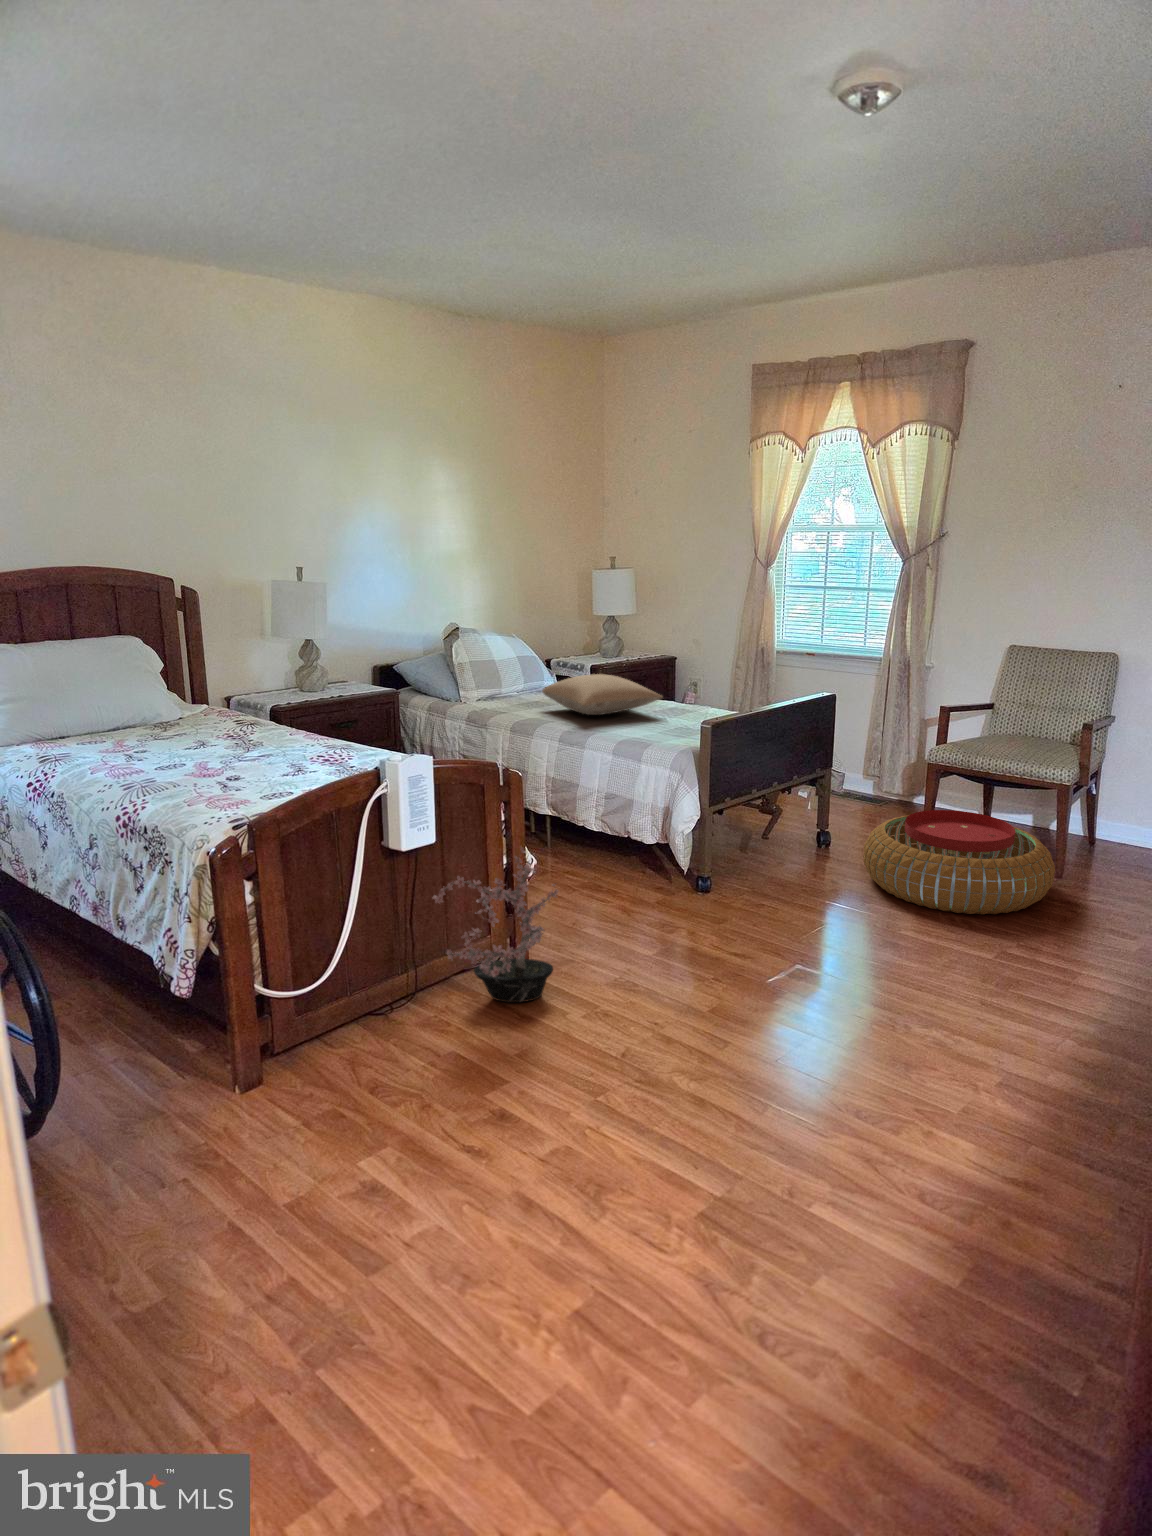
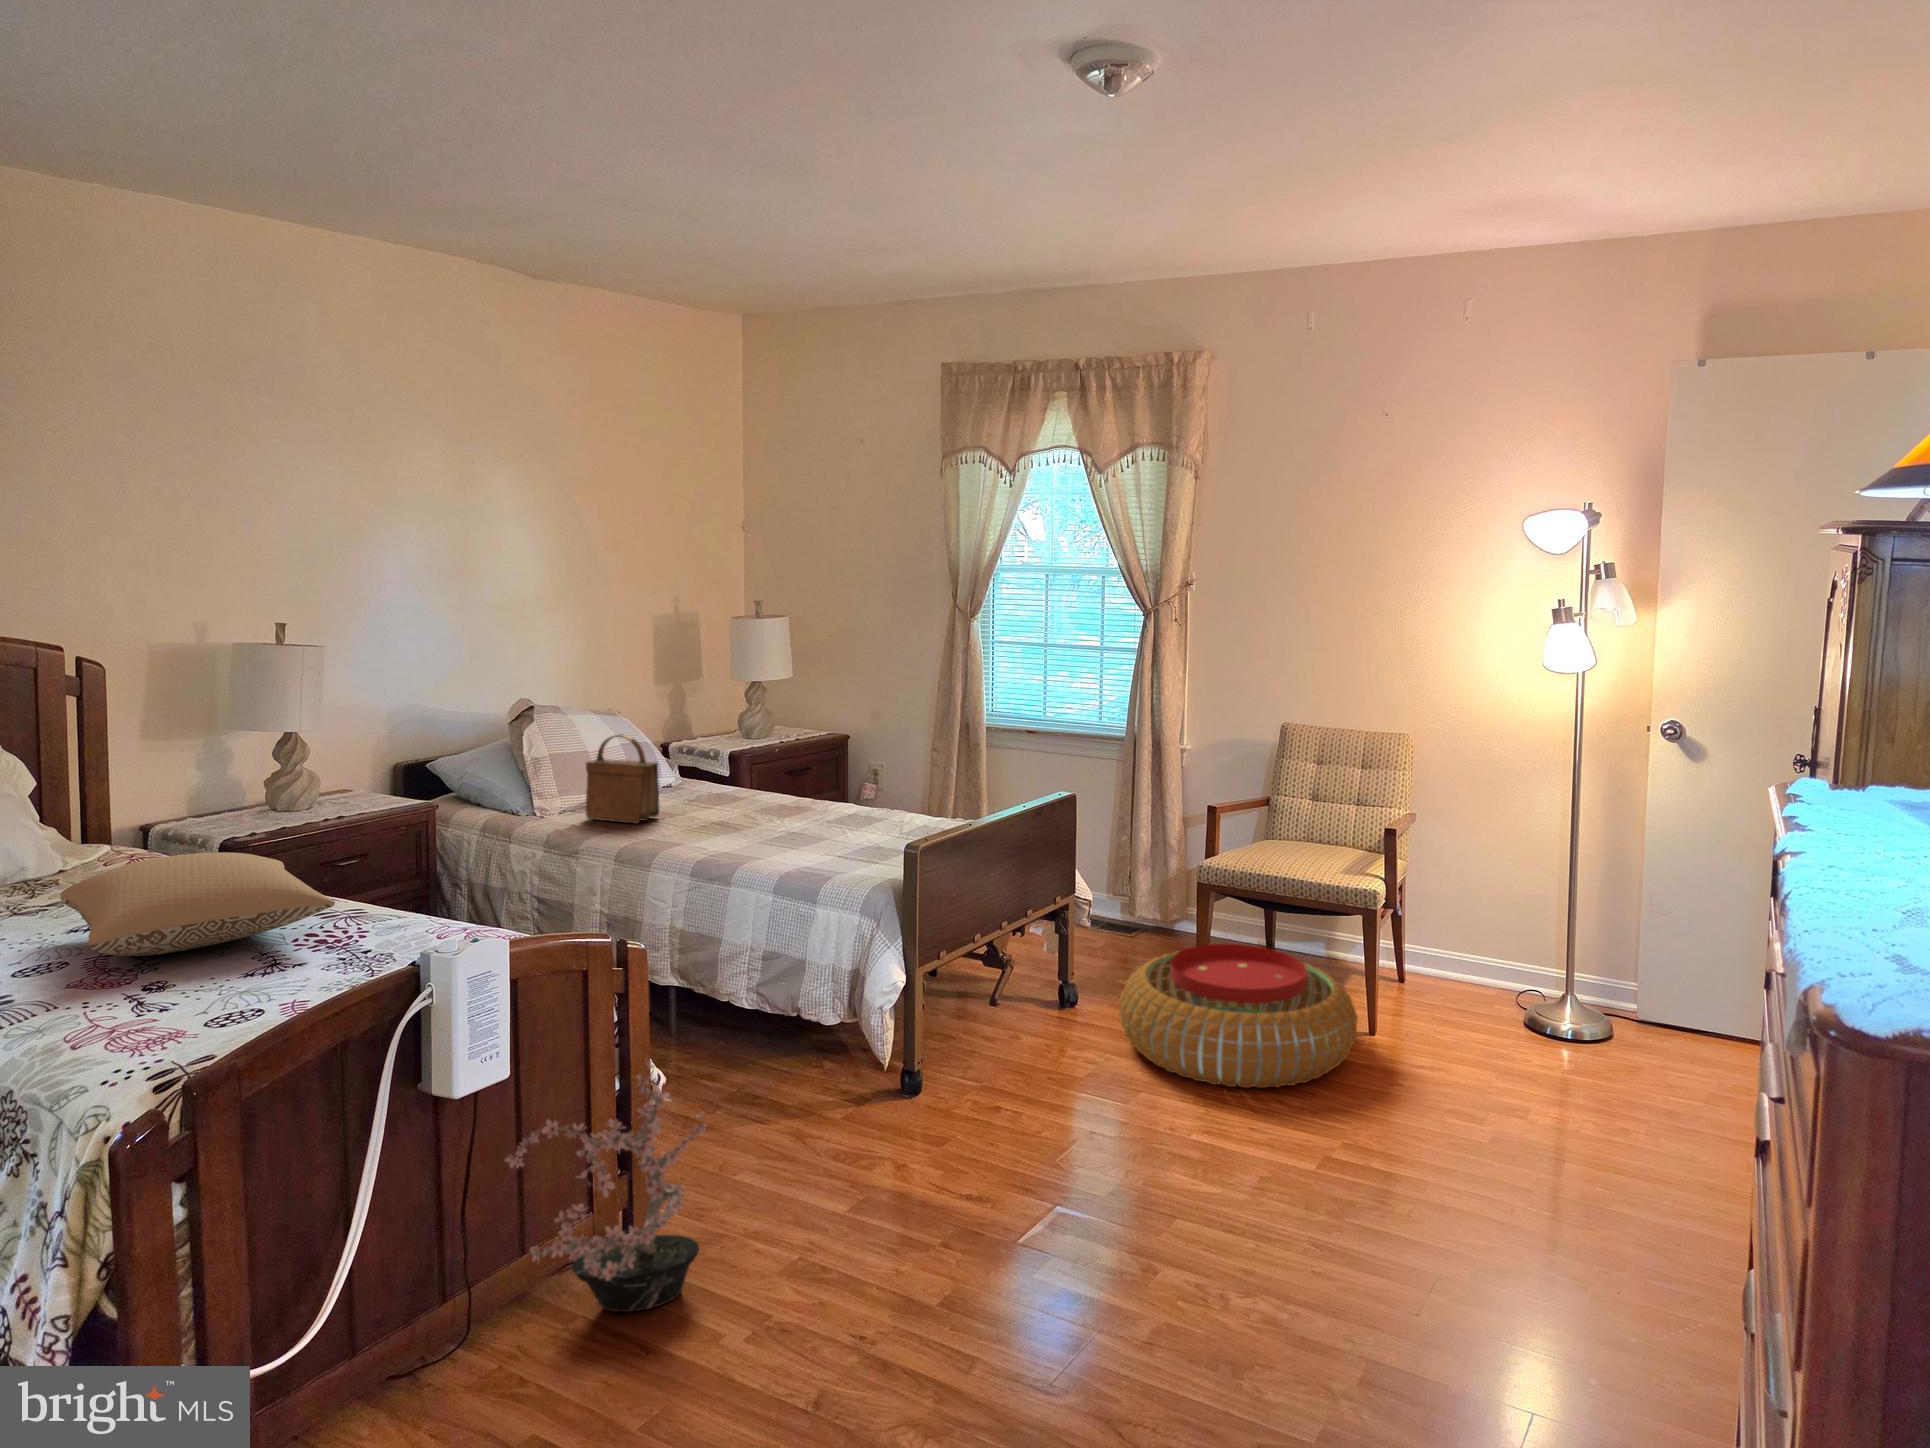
handbag: none [491,646,539,708] -> present [586,734,659,824]
pillow: present [542,674,663,715] -> present [60,852,335,956]

